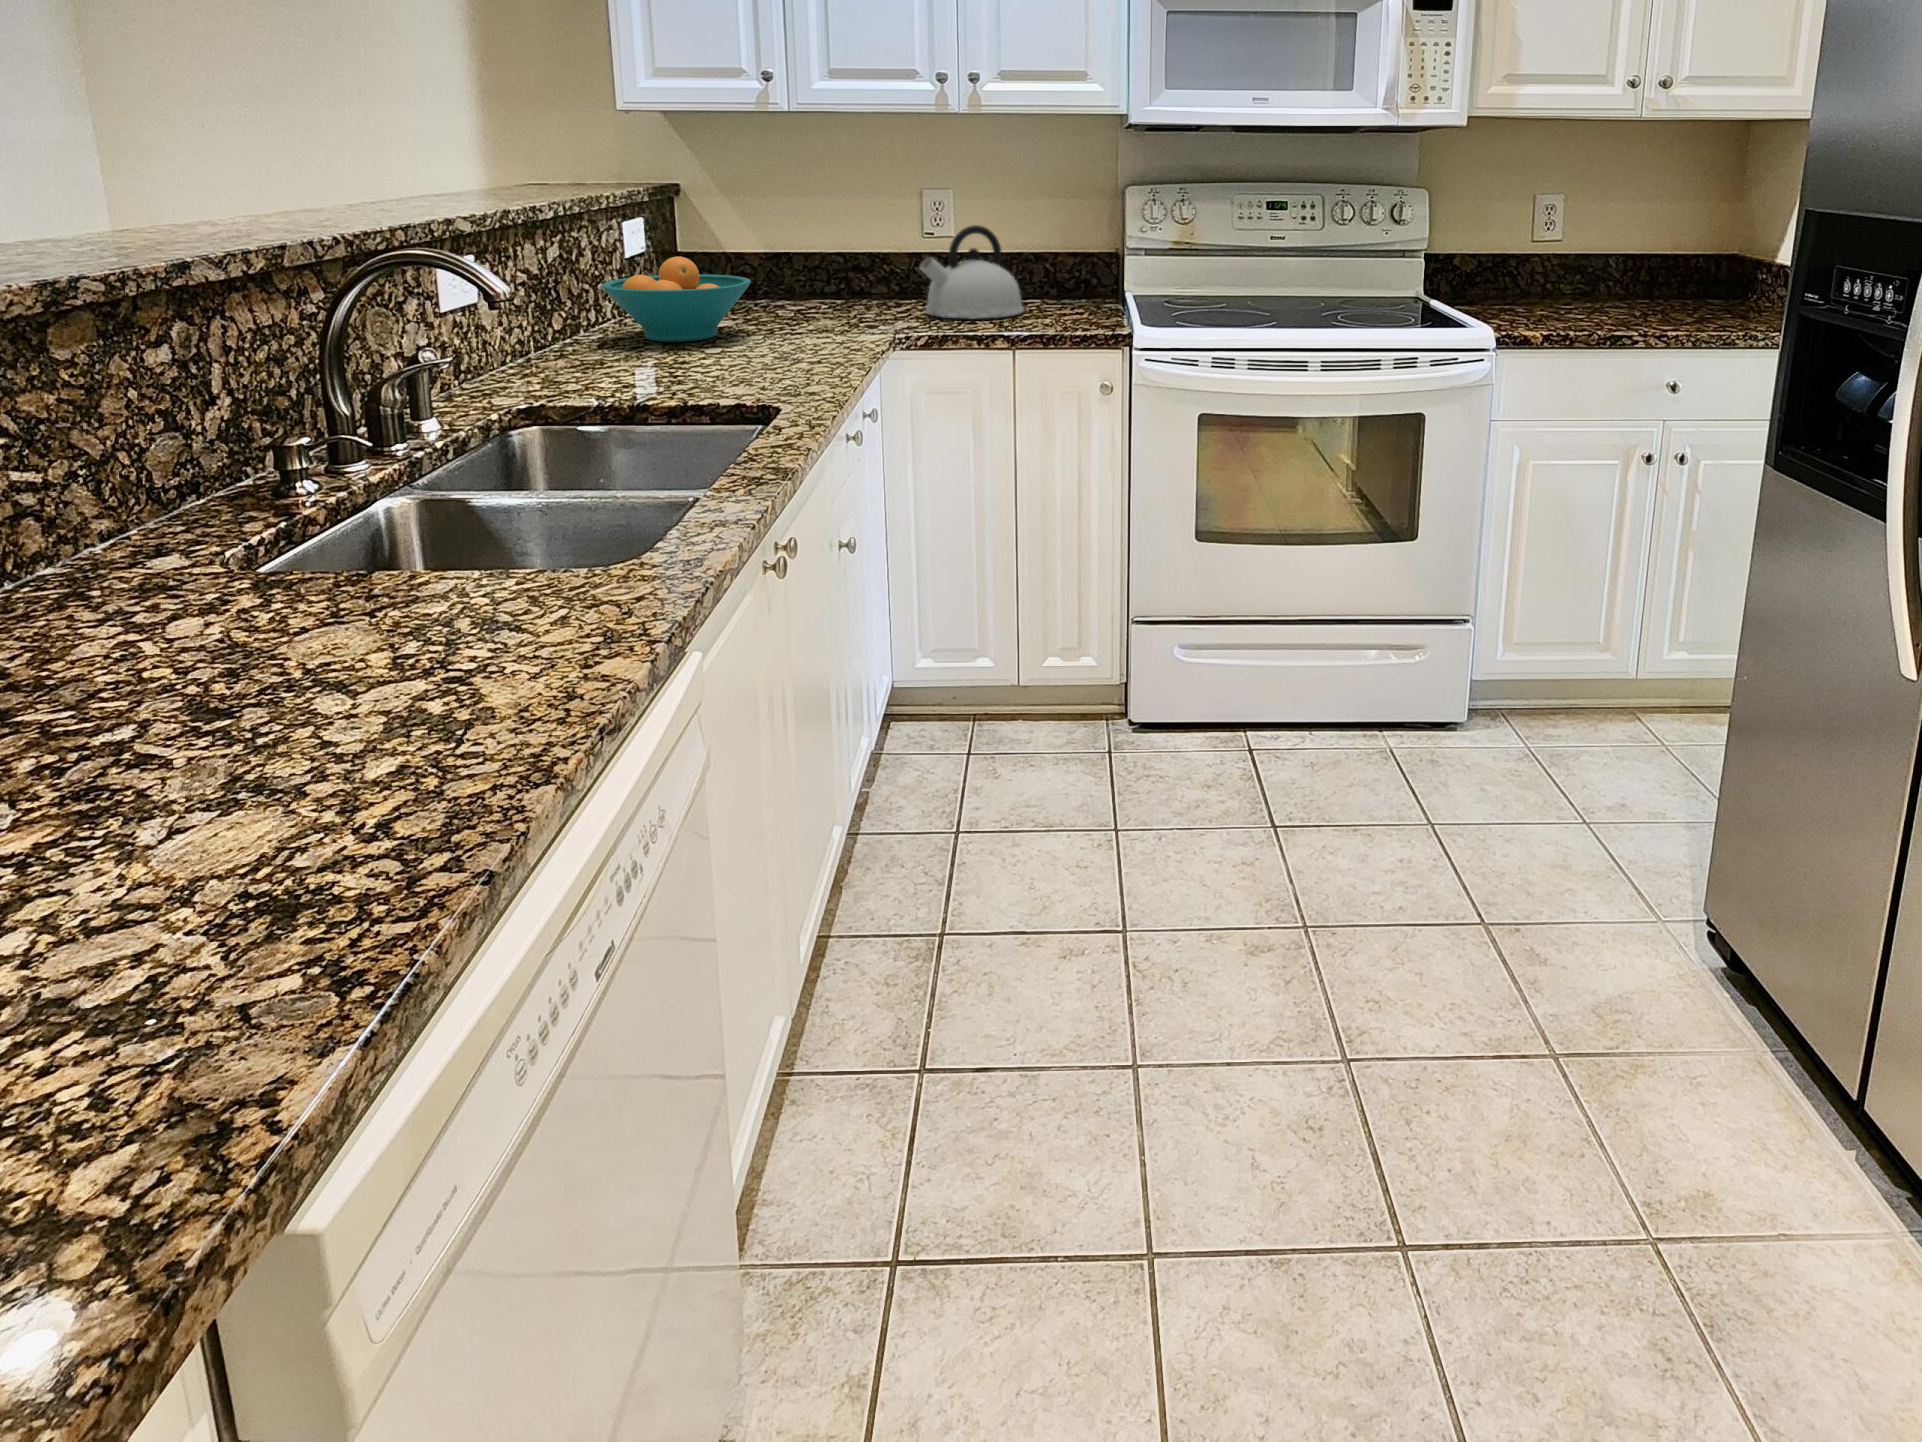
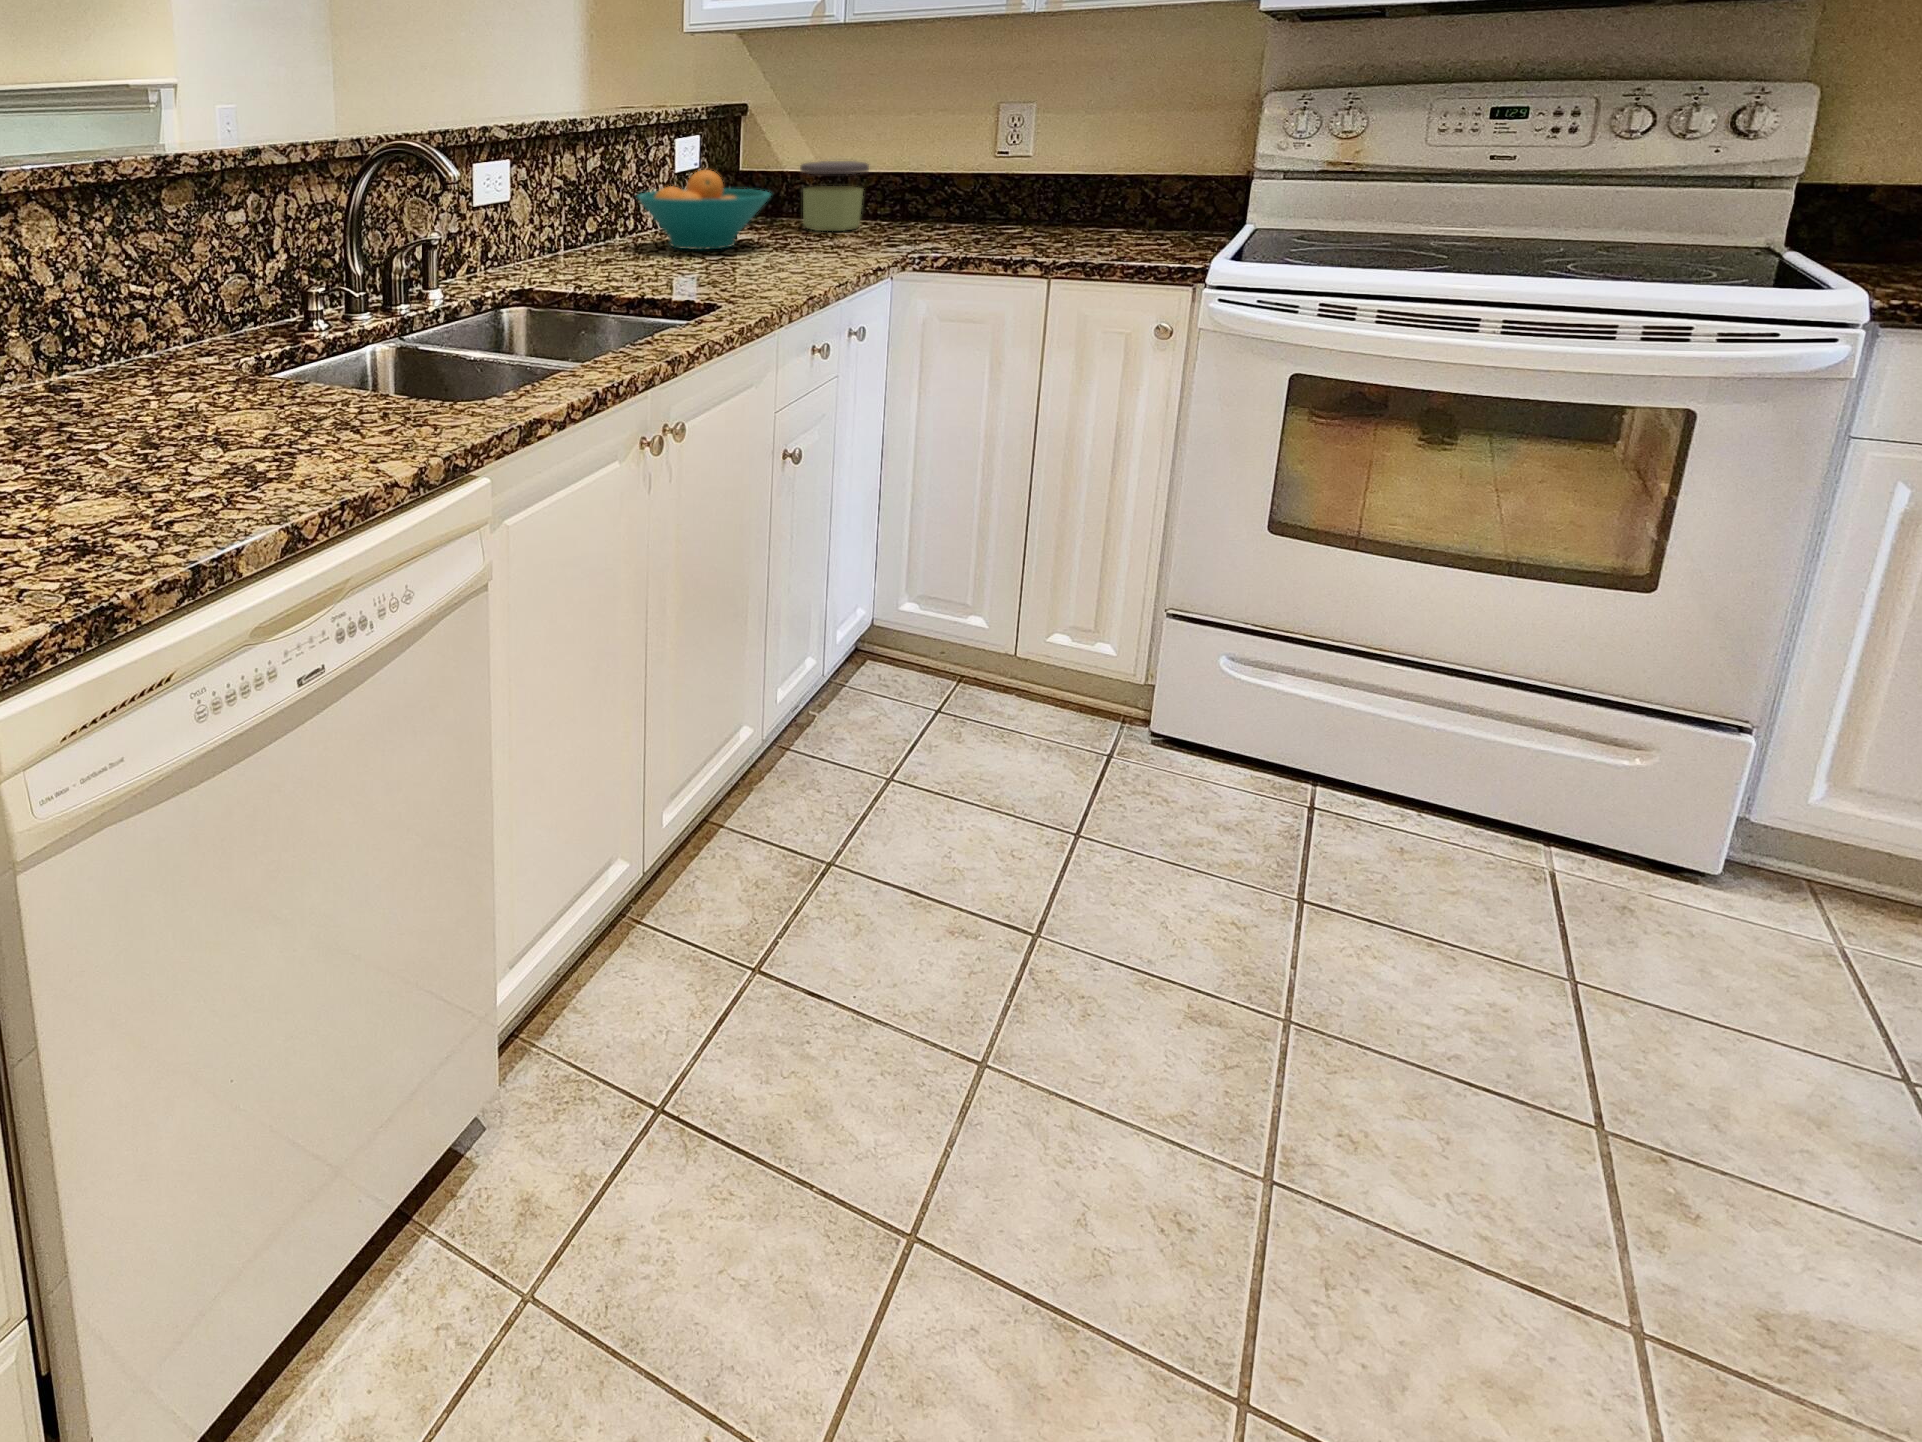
kettle: present [920,225,1024,319] -> none [961,141,1086,244]
jar: none [756,242,824,312] -> present [800,161,869,231]

